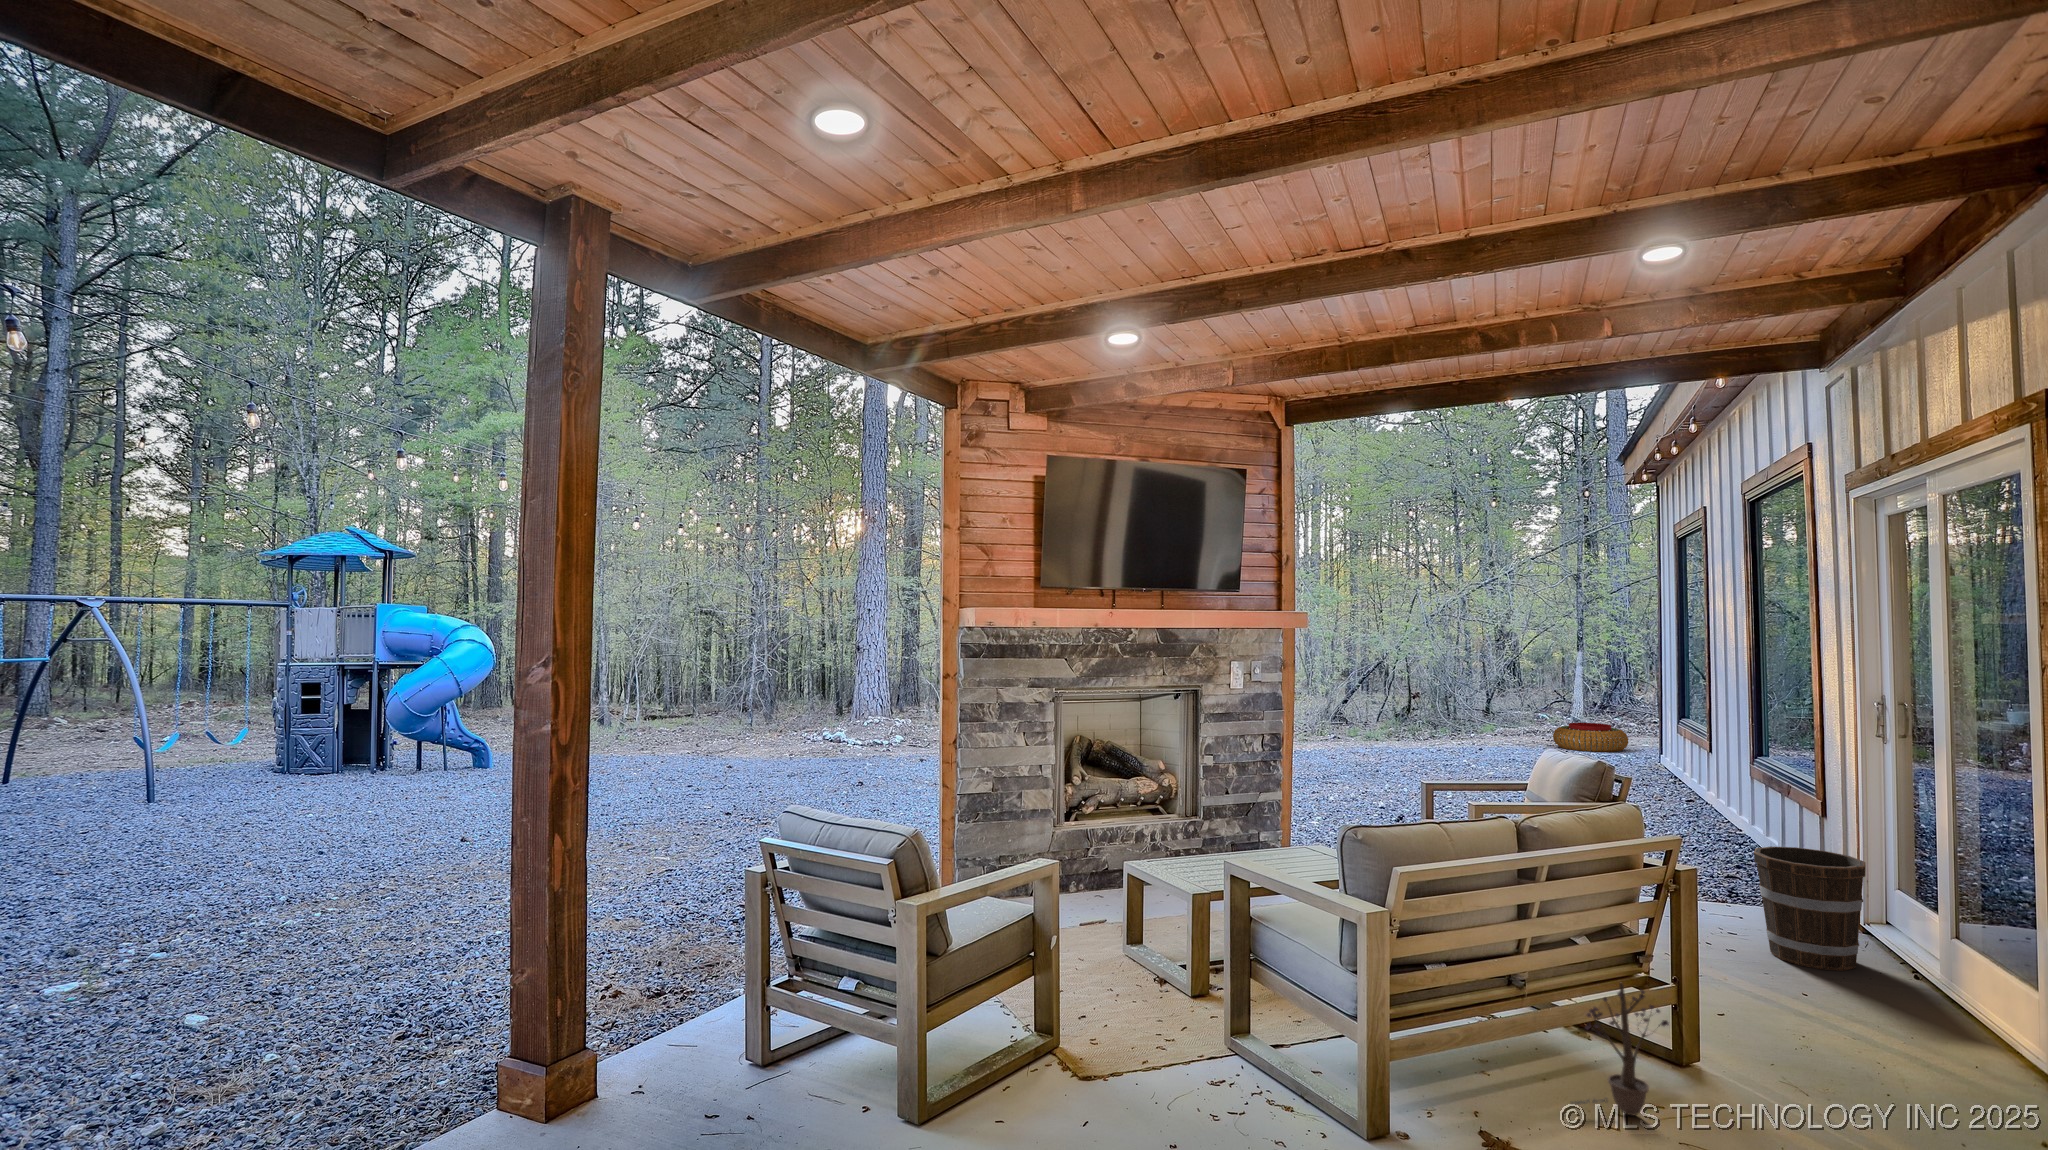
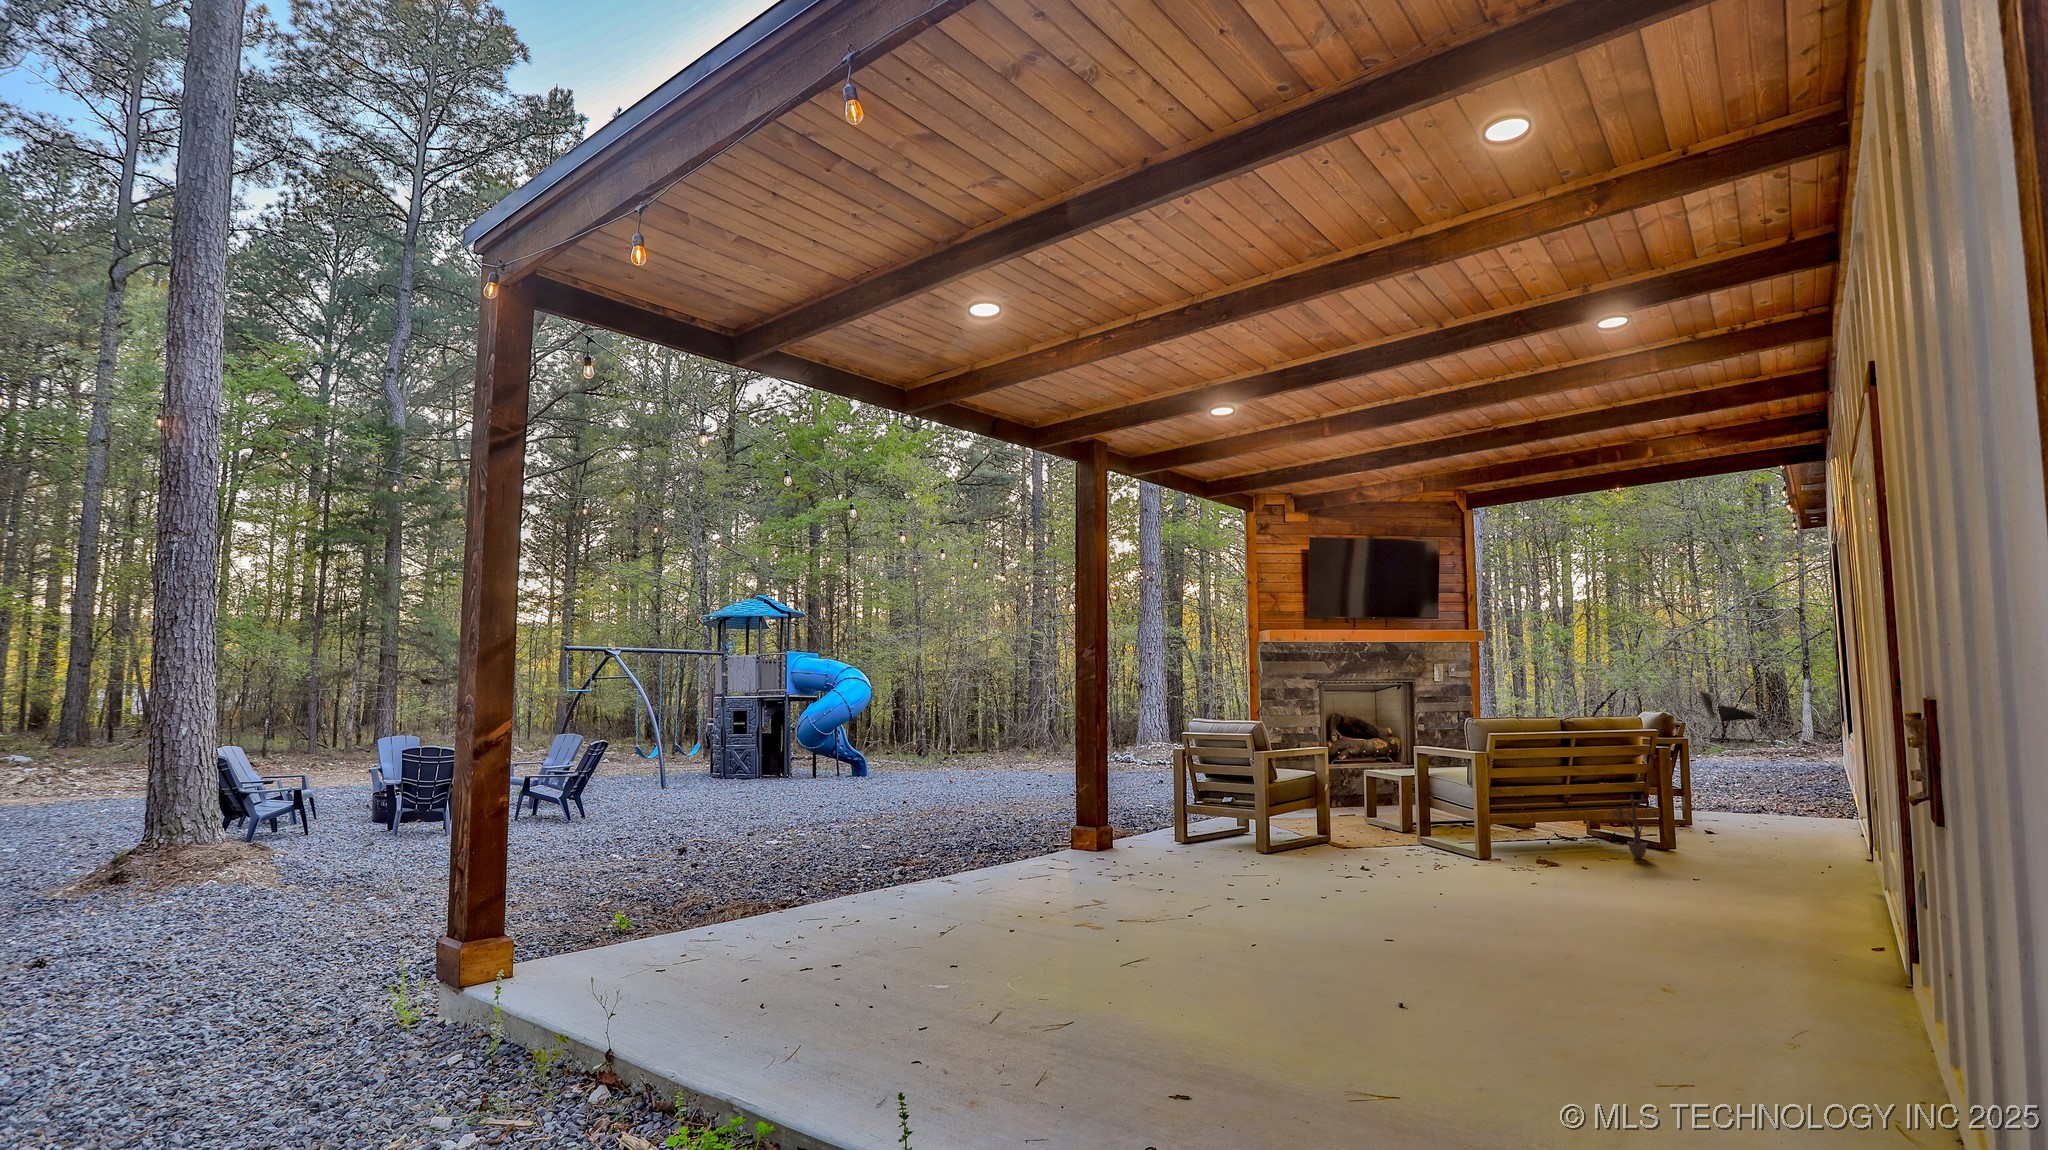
lounge chair: none [1481,655,1537,711] -> present [1699,691,1759,743]
pouf: present [1553,723,1628,752] -> none [1747,740,1819,764]
bucket: present [1754,847,1866,971] -> none [1776,767,1846,836]

